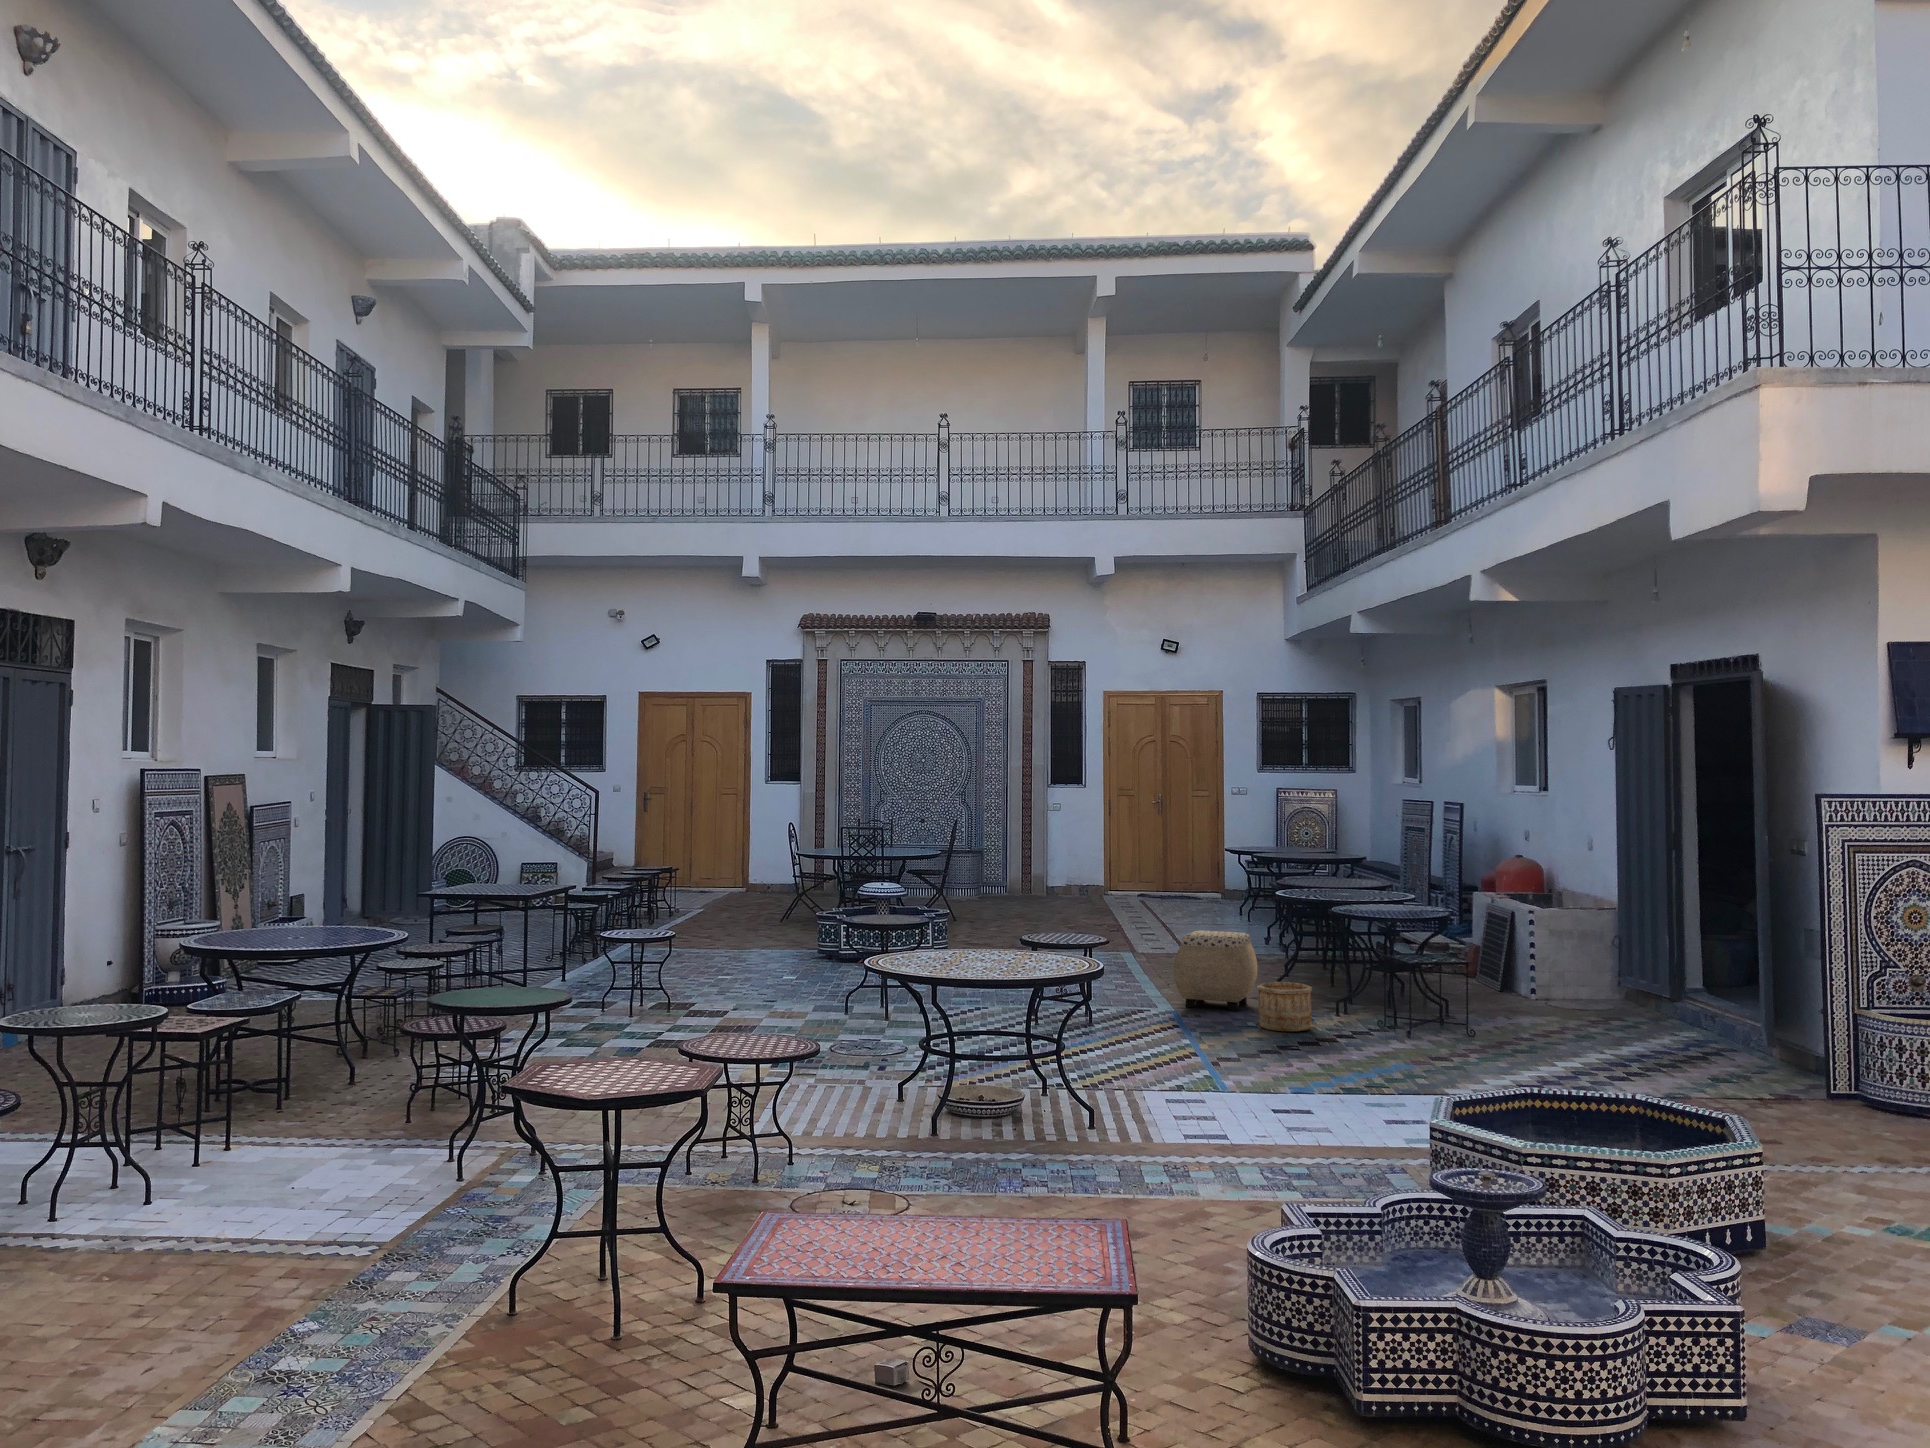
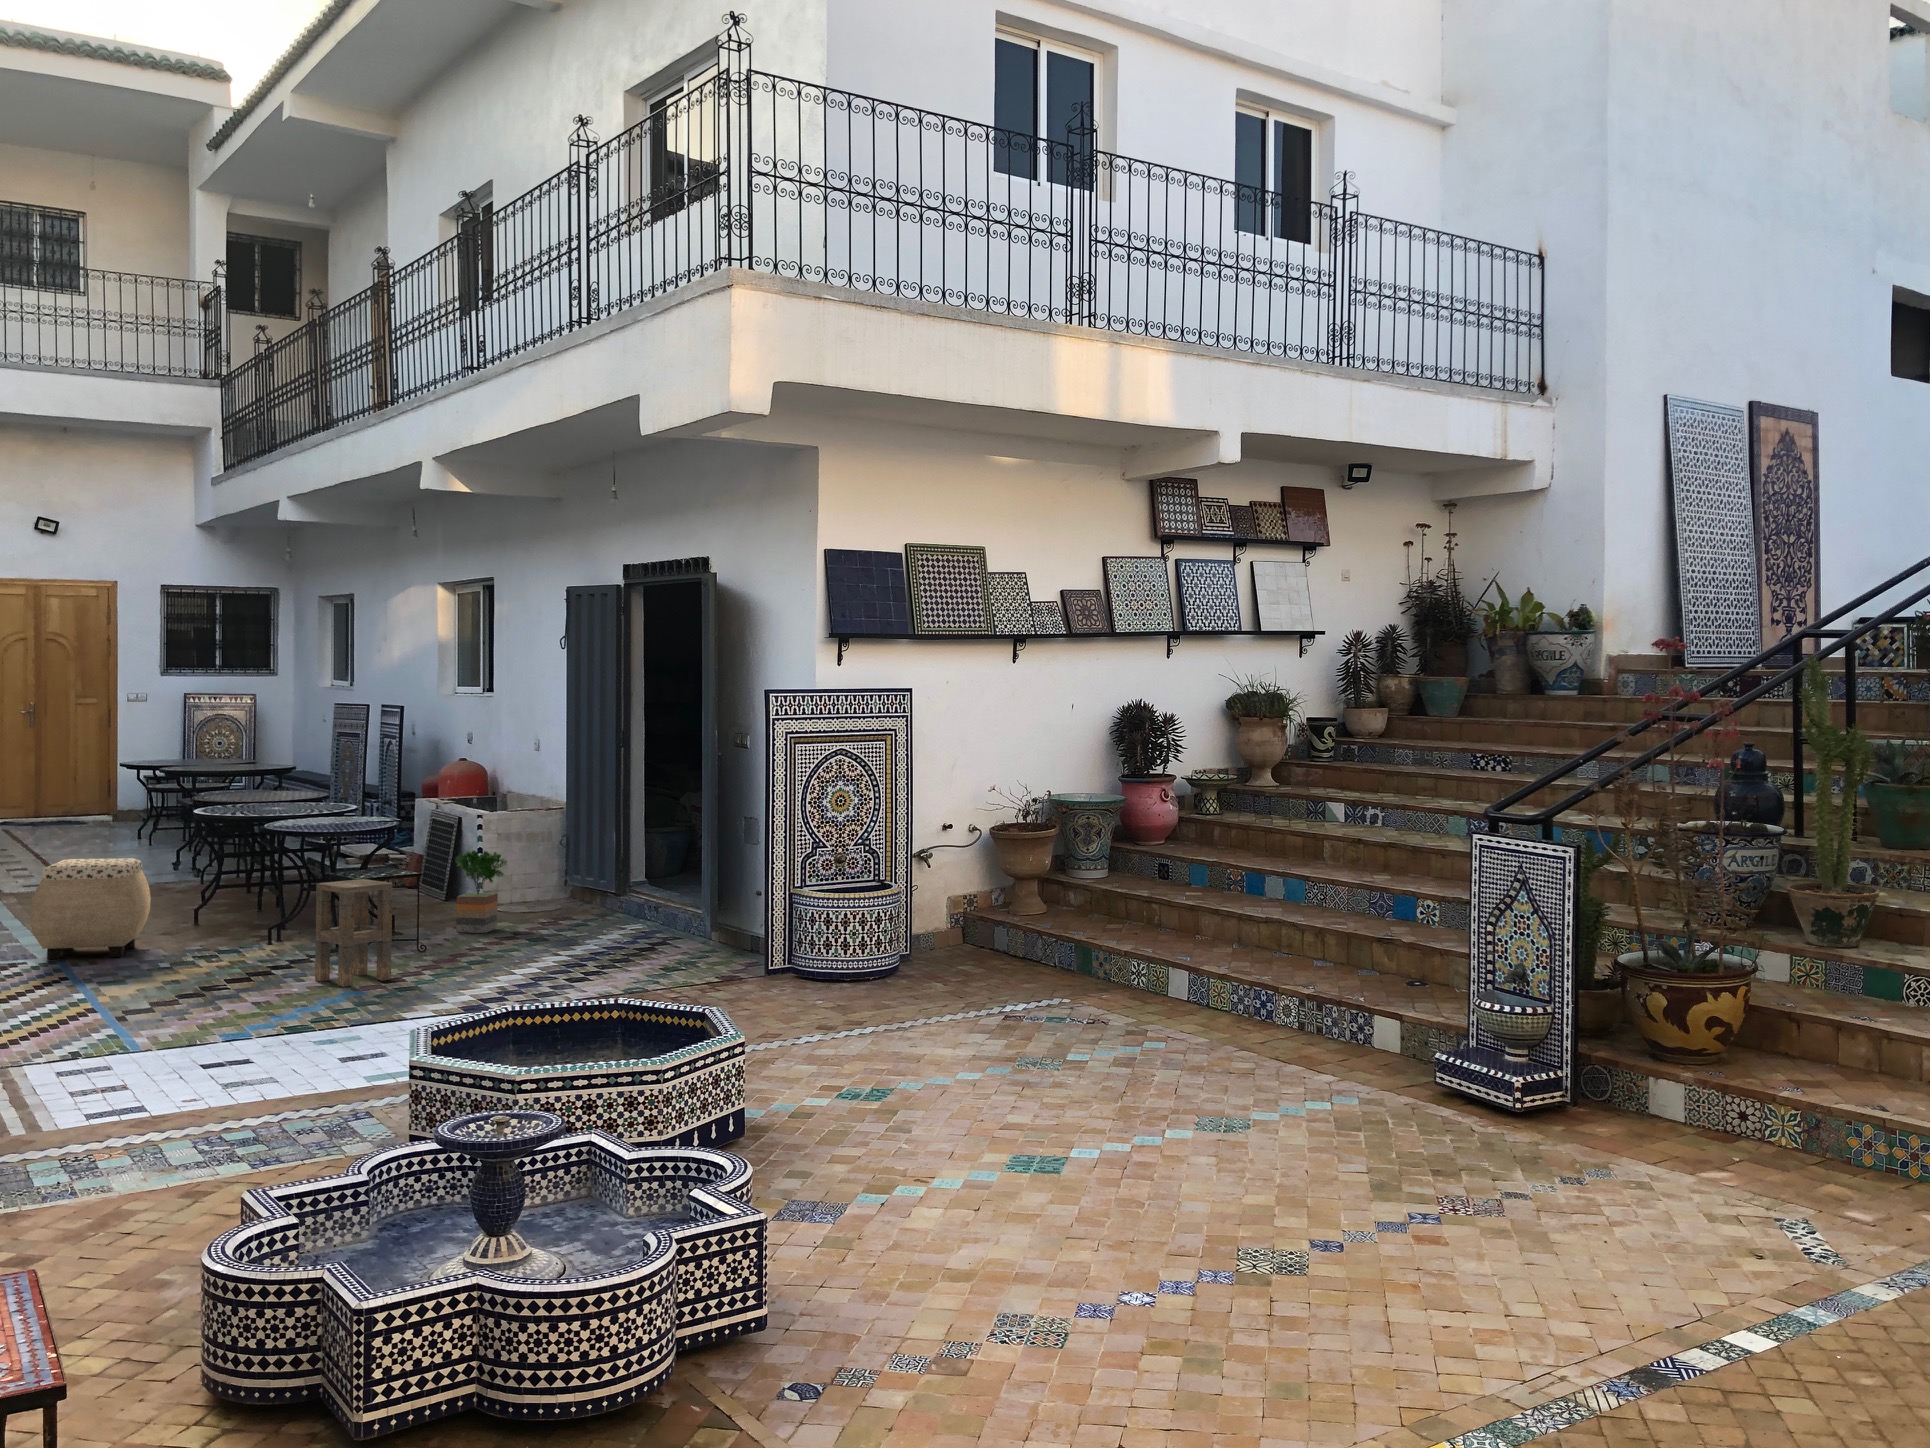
potted tree: none [1504,944,1556,1022] -> present [455,851,507,933]
side table: none [1379,963,1444,1055] -> present [315,879,392,987]
wooden bucket: present [1257,982,1312,1031] -> none [154,915,229,976]

